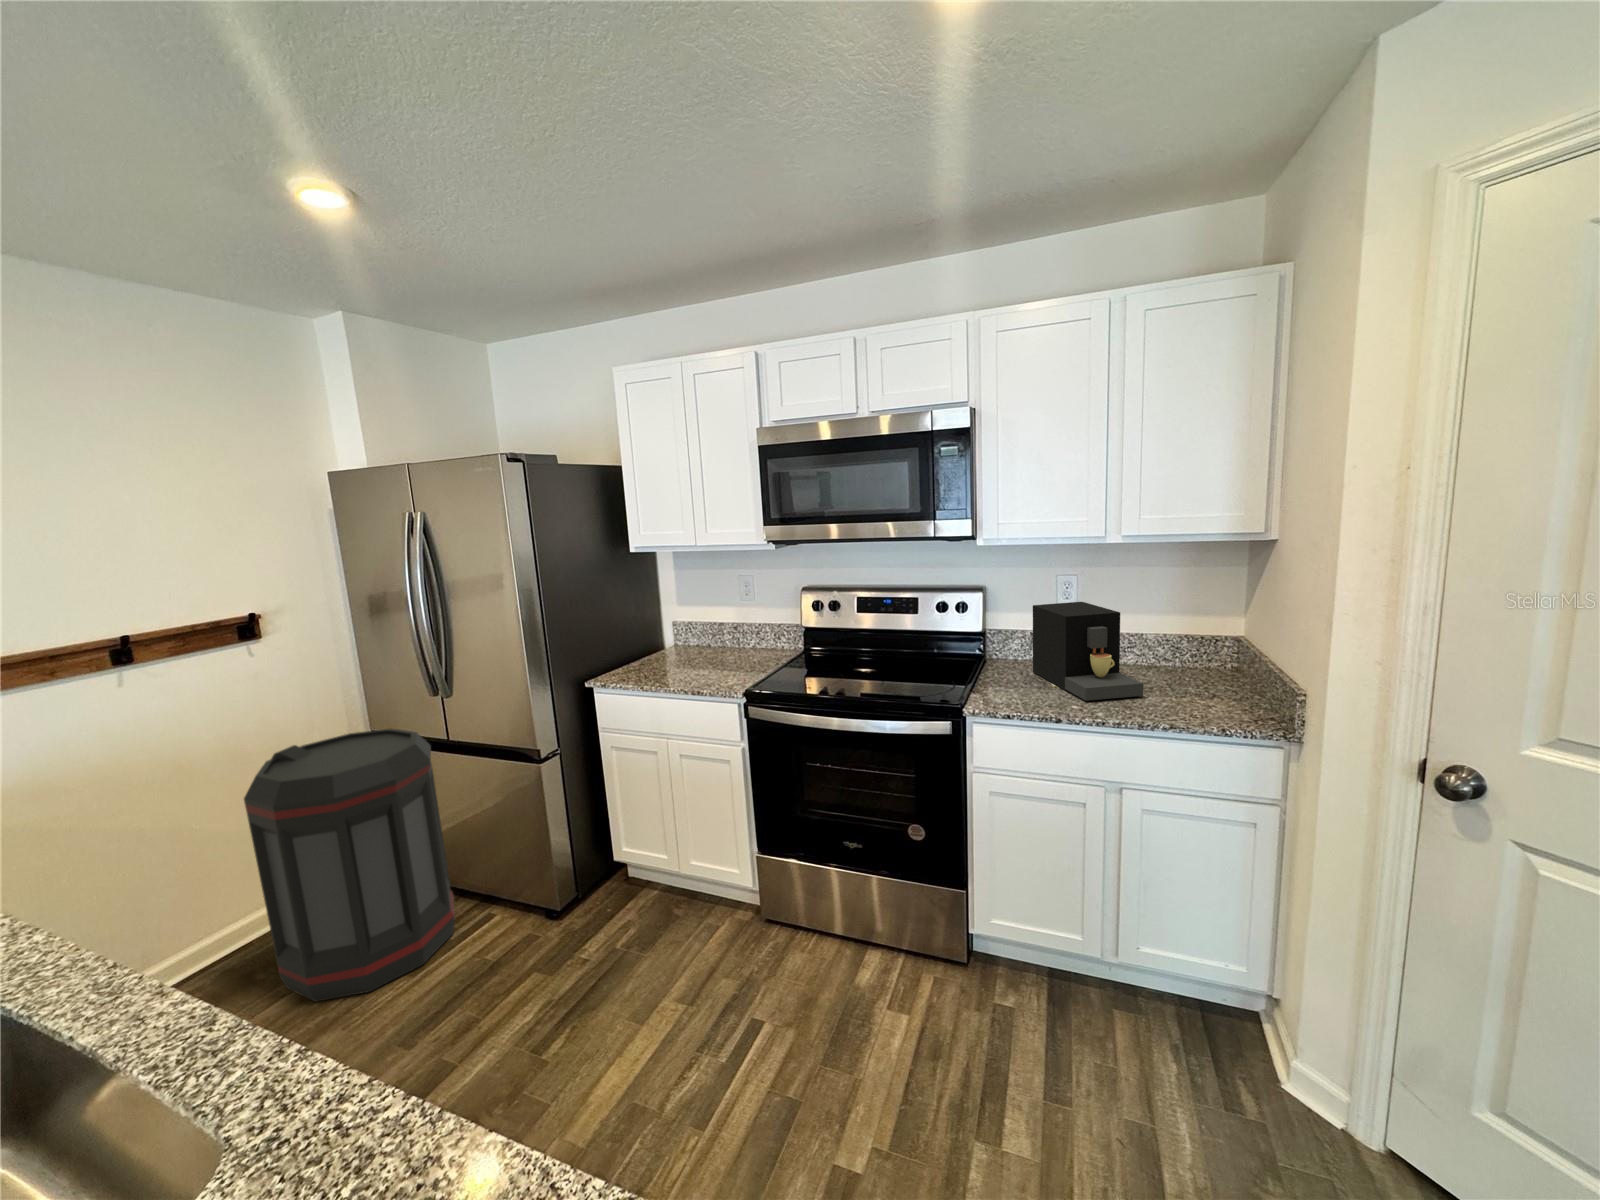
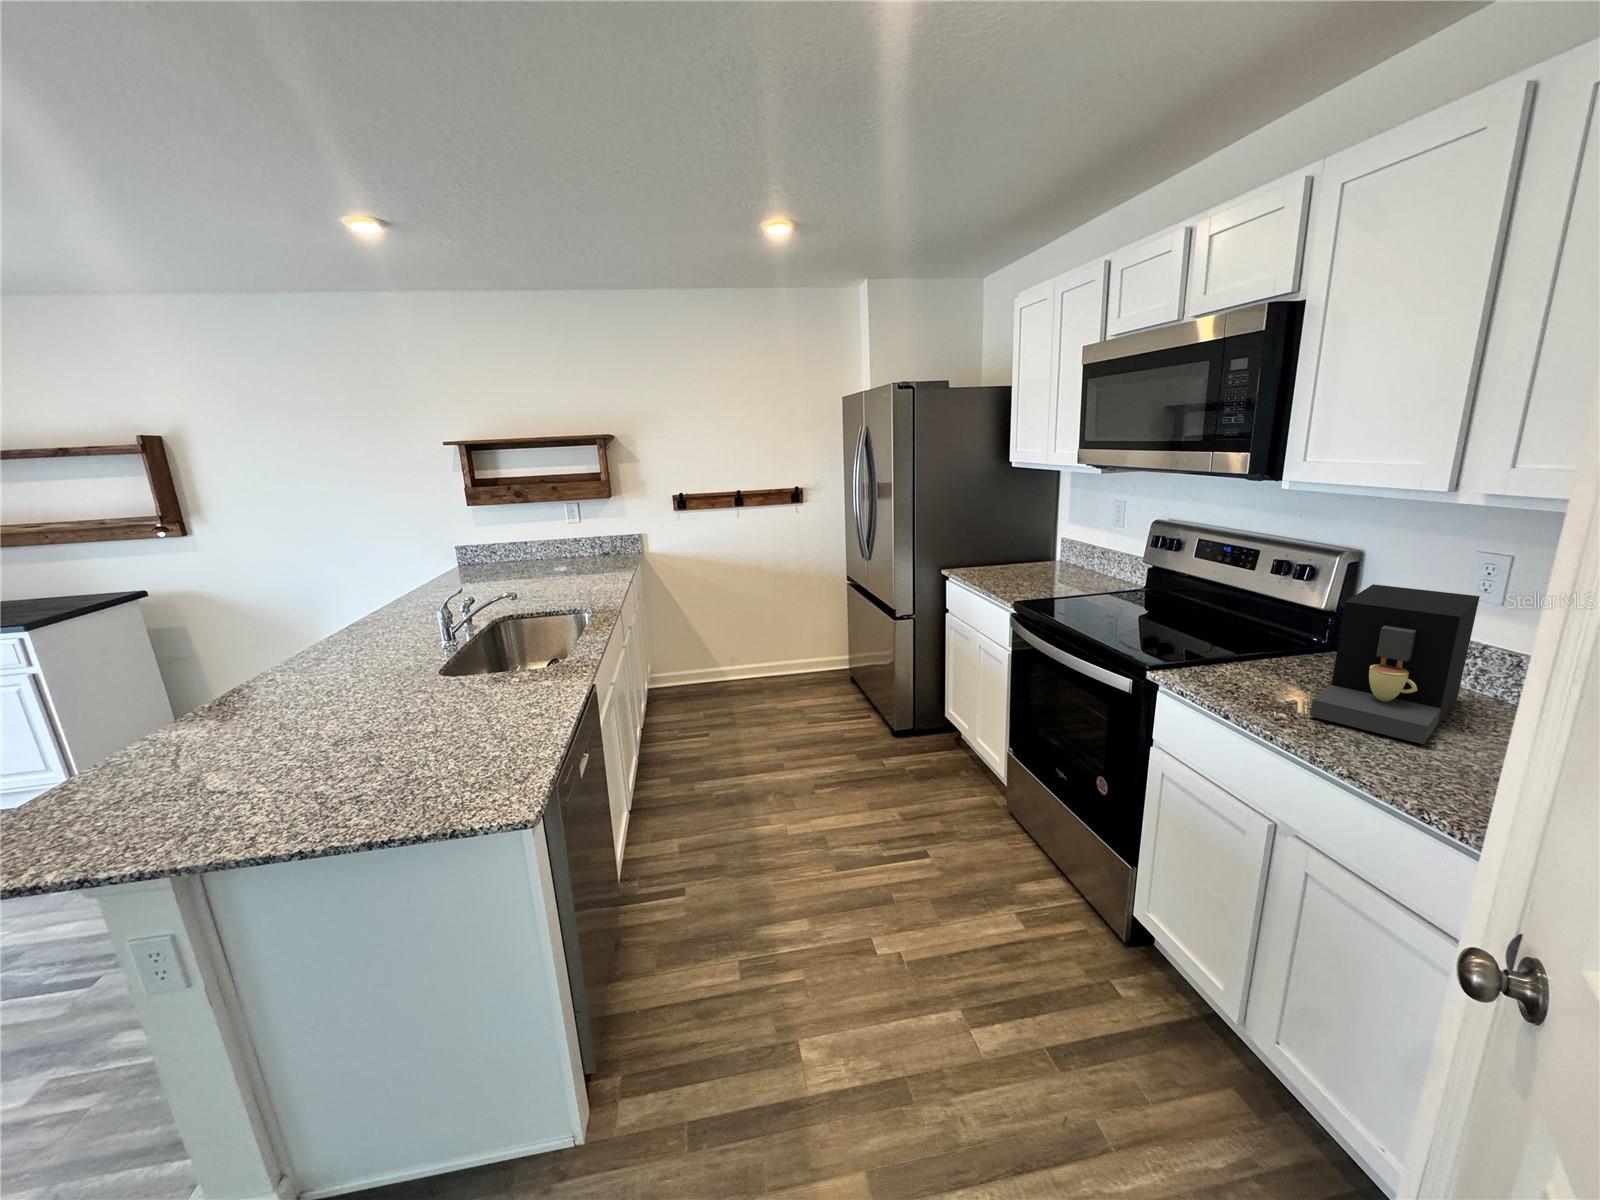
trash can: present [244,728,455,1002] -> none [760,571,857,721]

